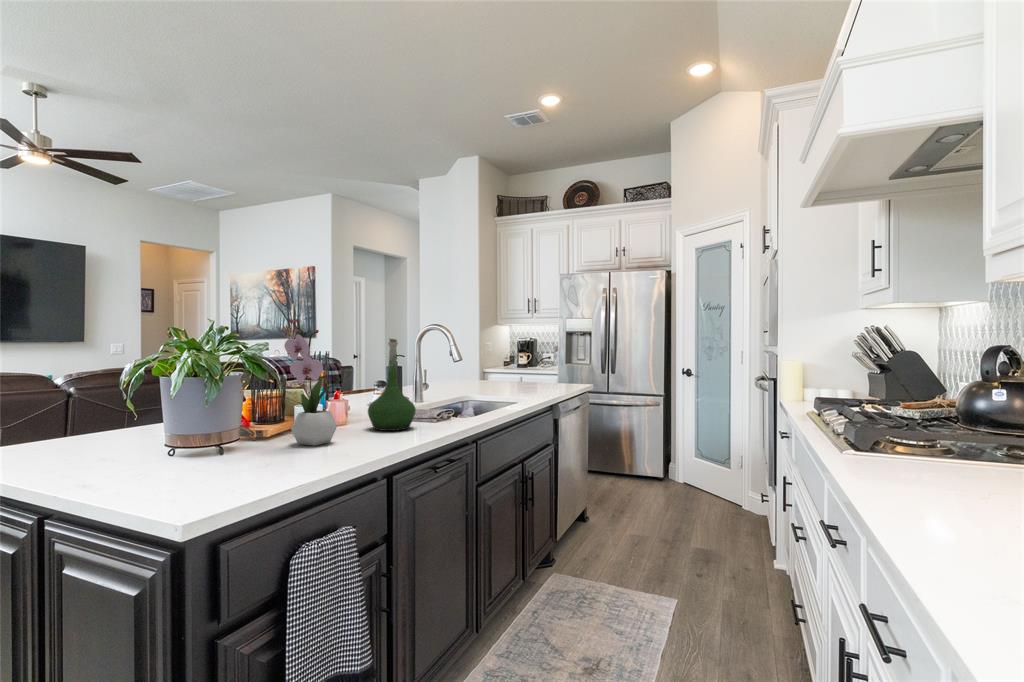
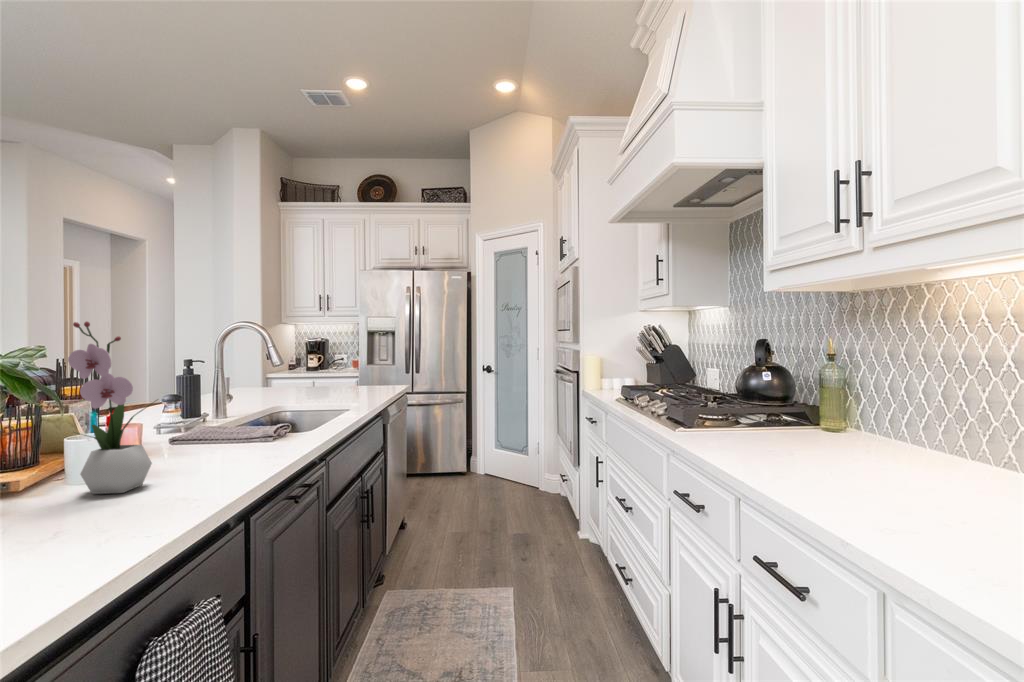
vase: present [368,339,416,431] -> none [181,345,248,461]

